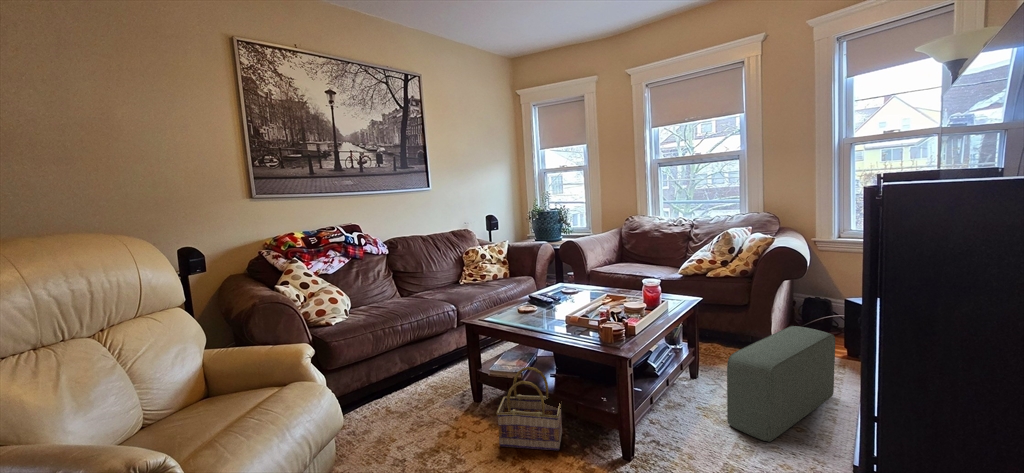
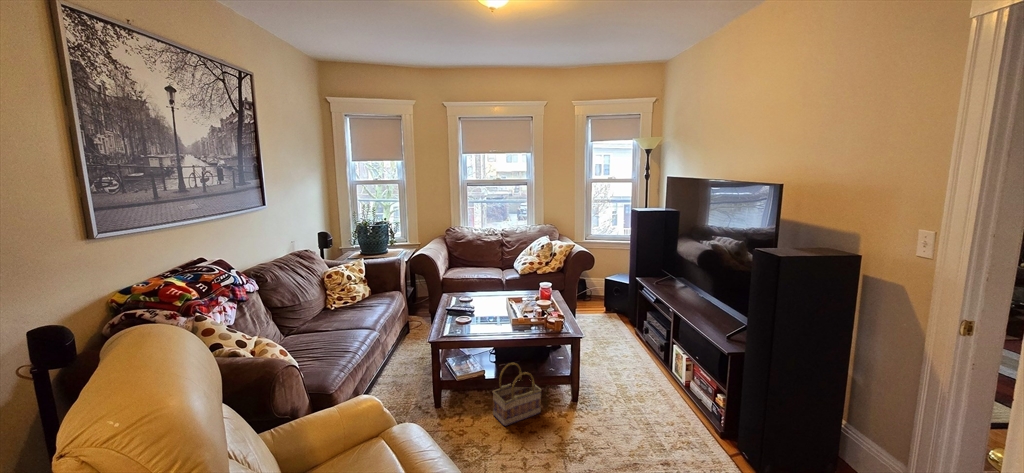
pouf: present [727,326,835,442] -> none [597,300,625,368]

